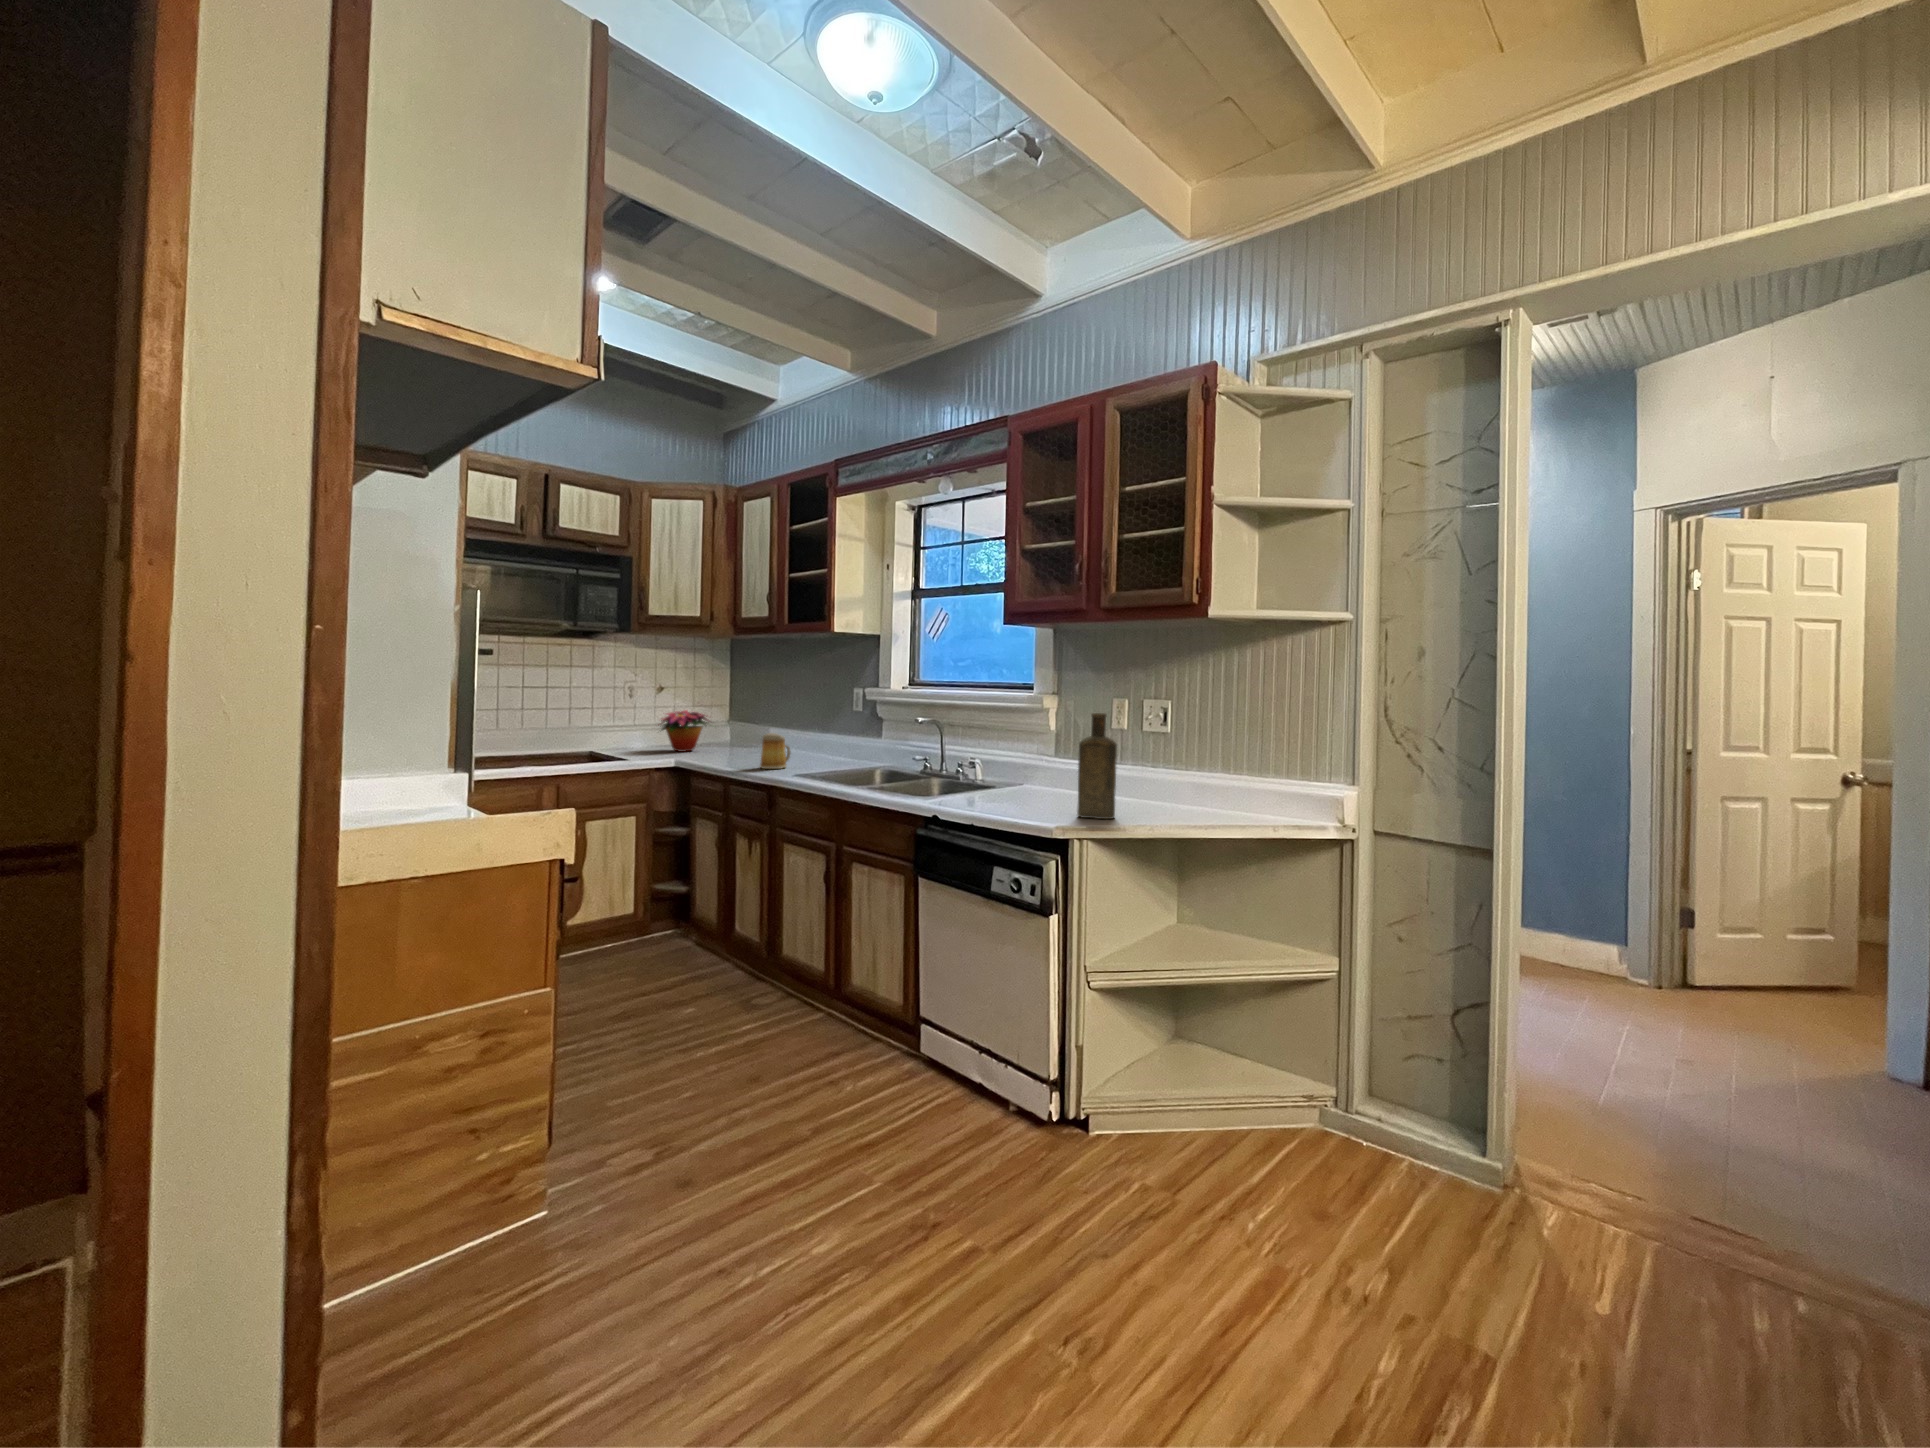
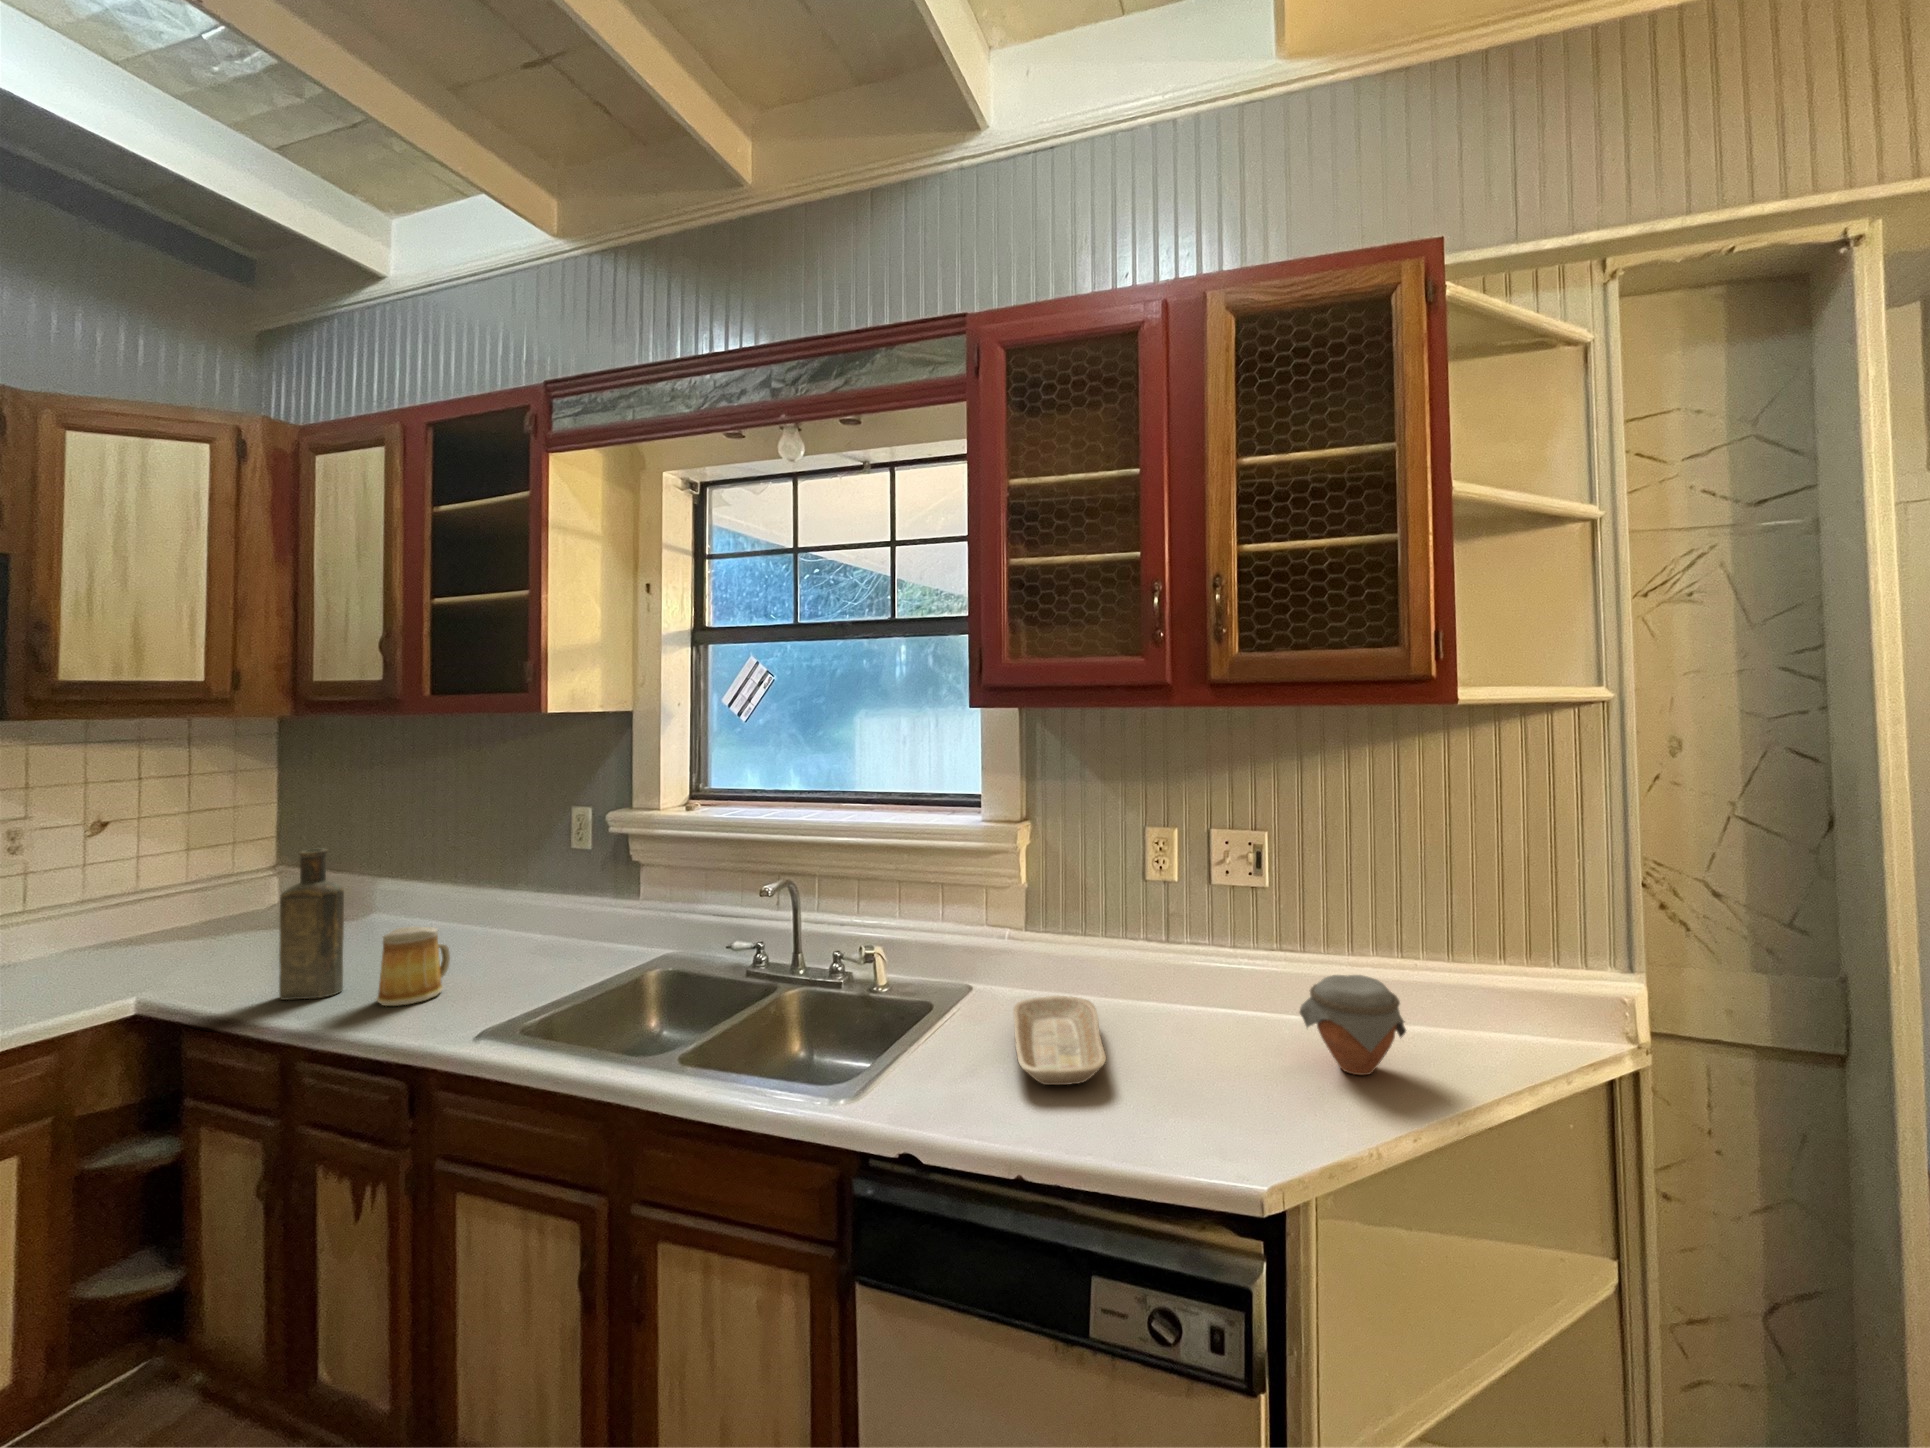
flower arrangement: present [658,710,709,752] -> none [71,866,255,960]
bottle: present [1077,713,1117,819] -> present [279,849,344,1000]
jar: none [1143,769,1194,818] -> present [1300,975,1406,1075]
tray: none [997,785,1065,807] -> present [1013,996,1106,1085]

